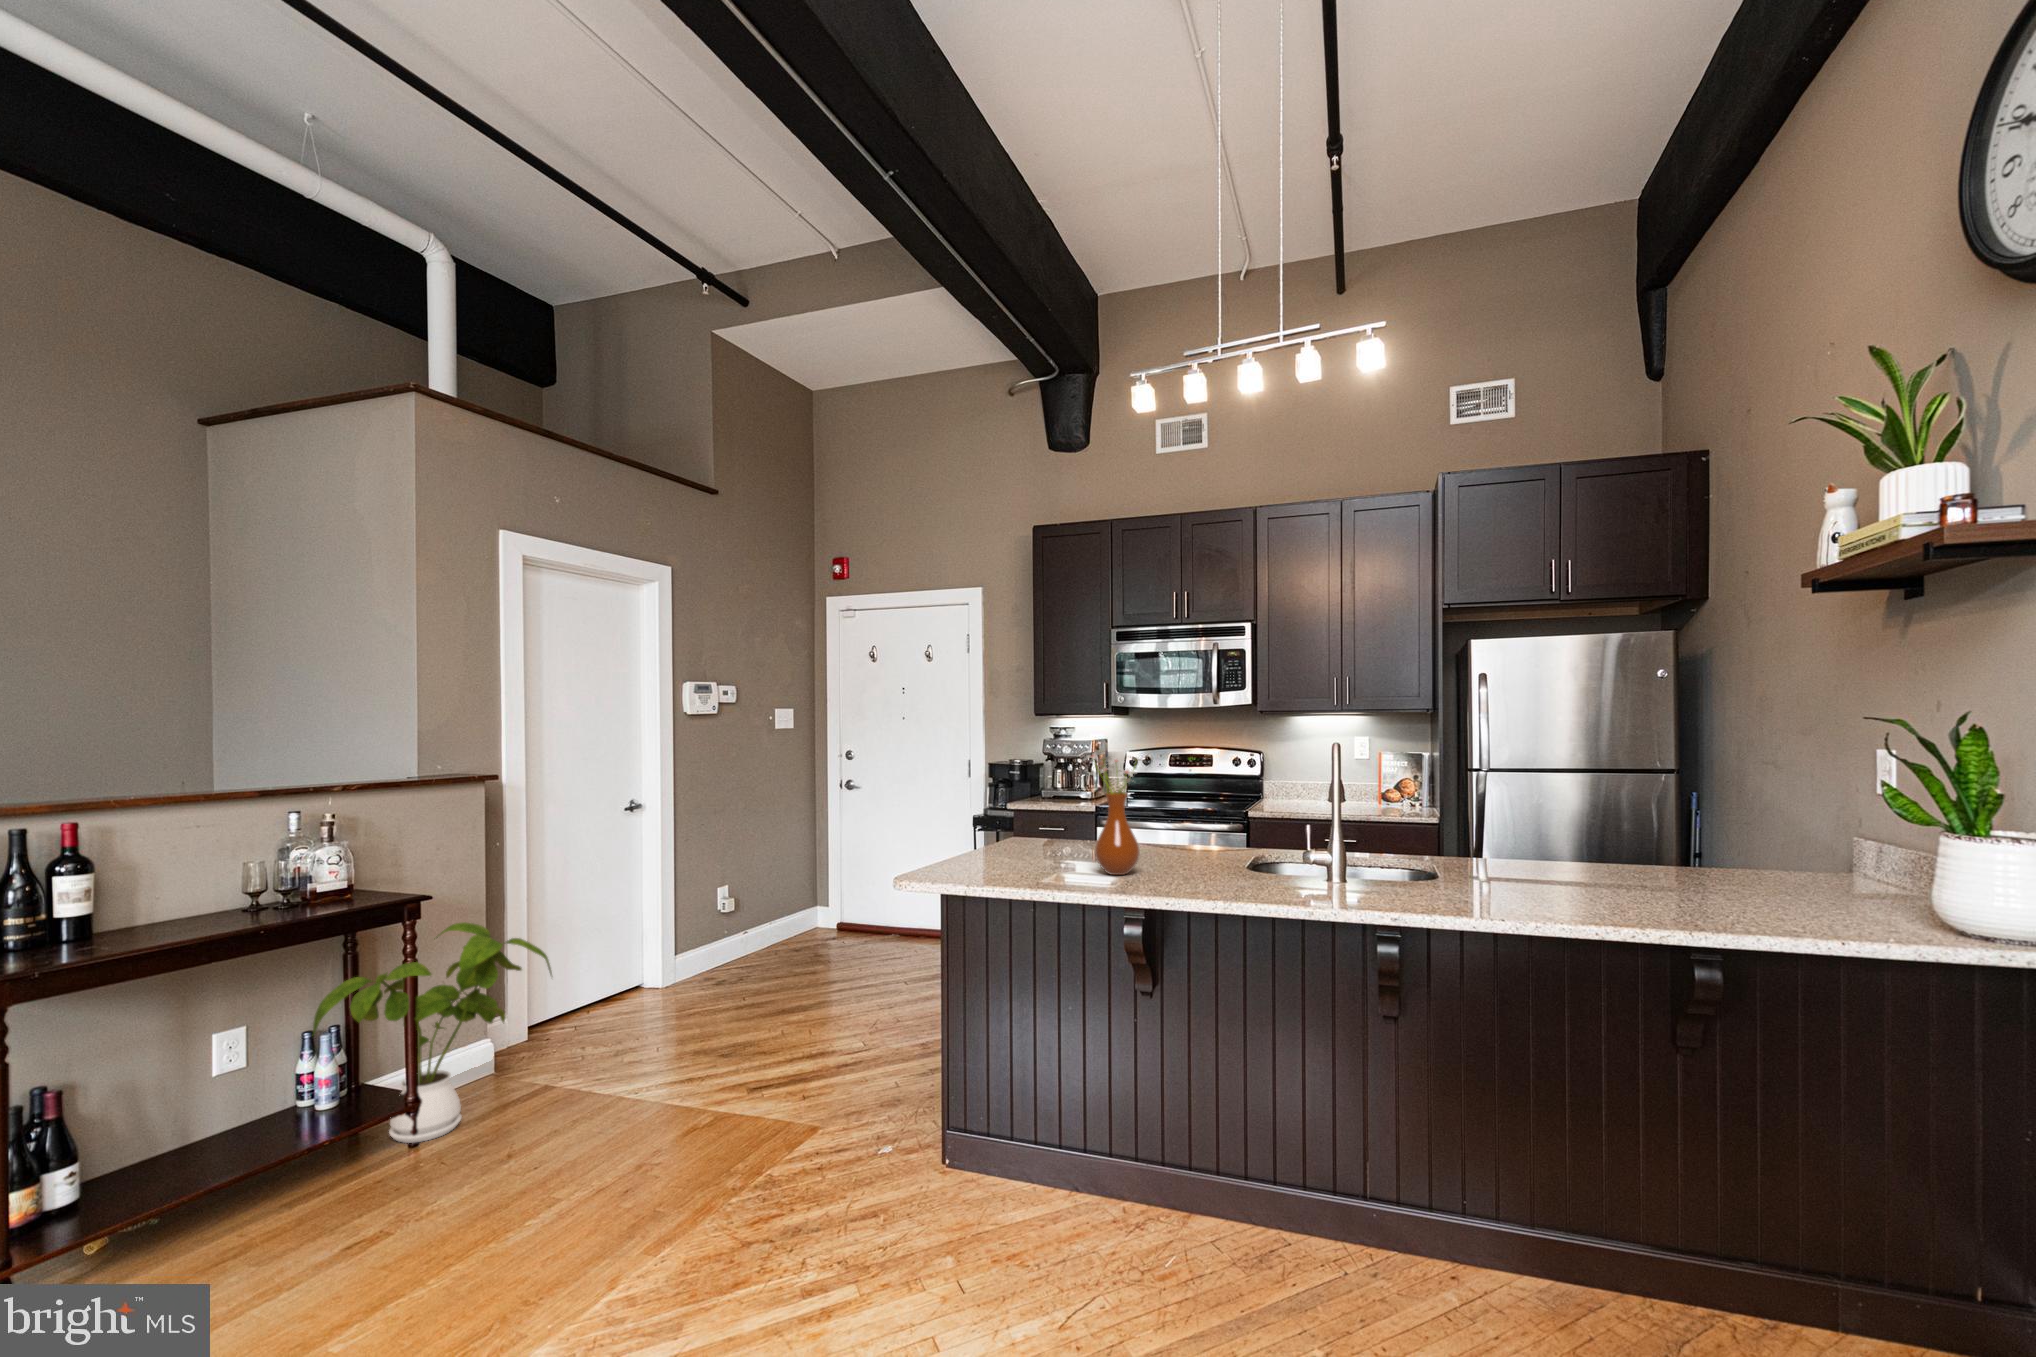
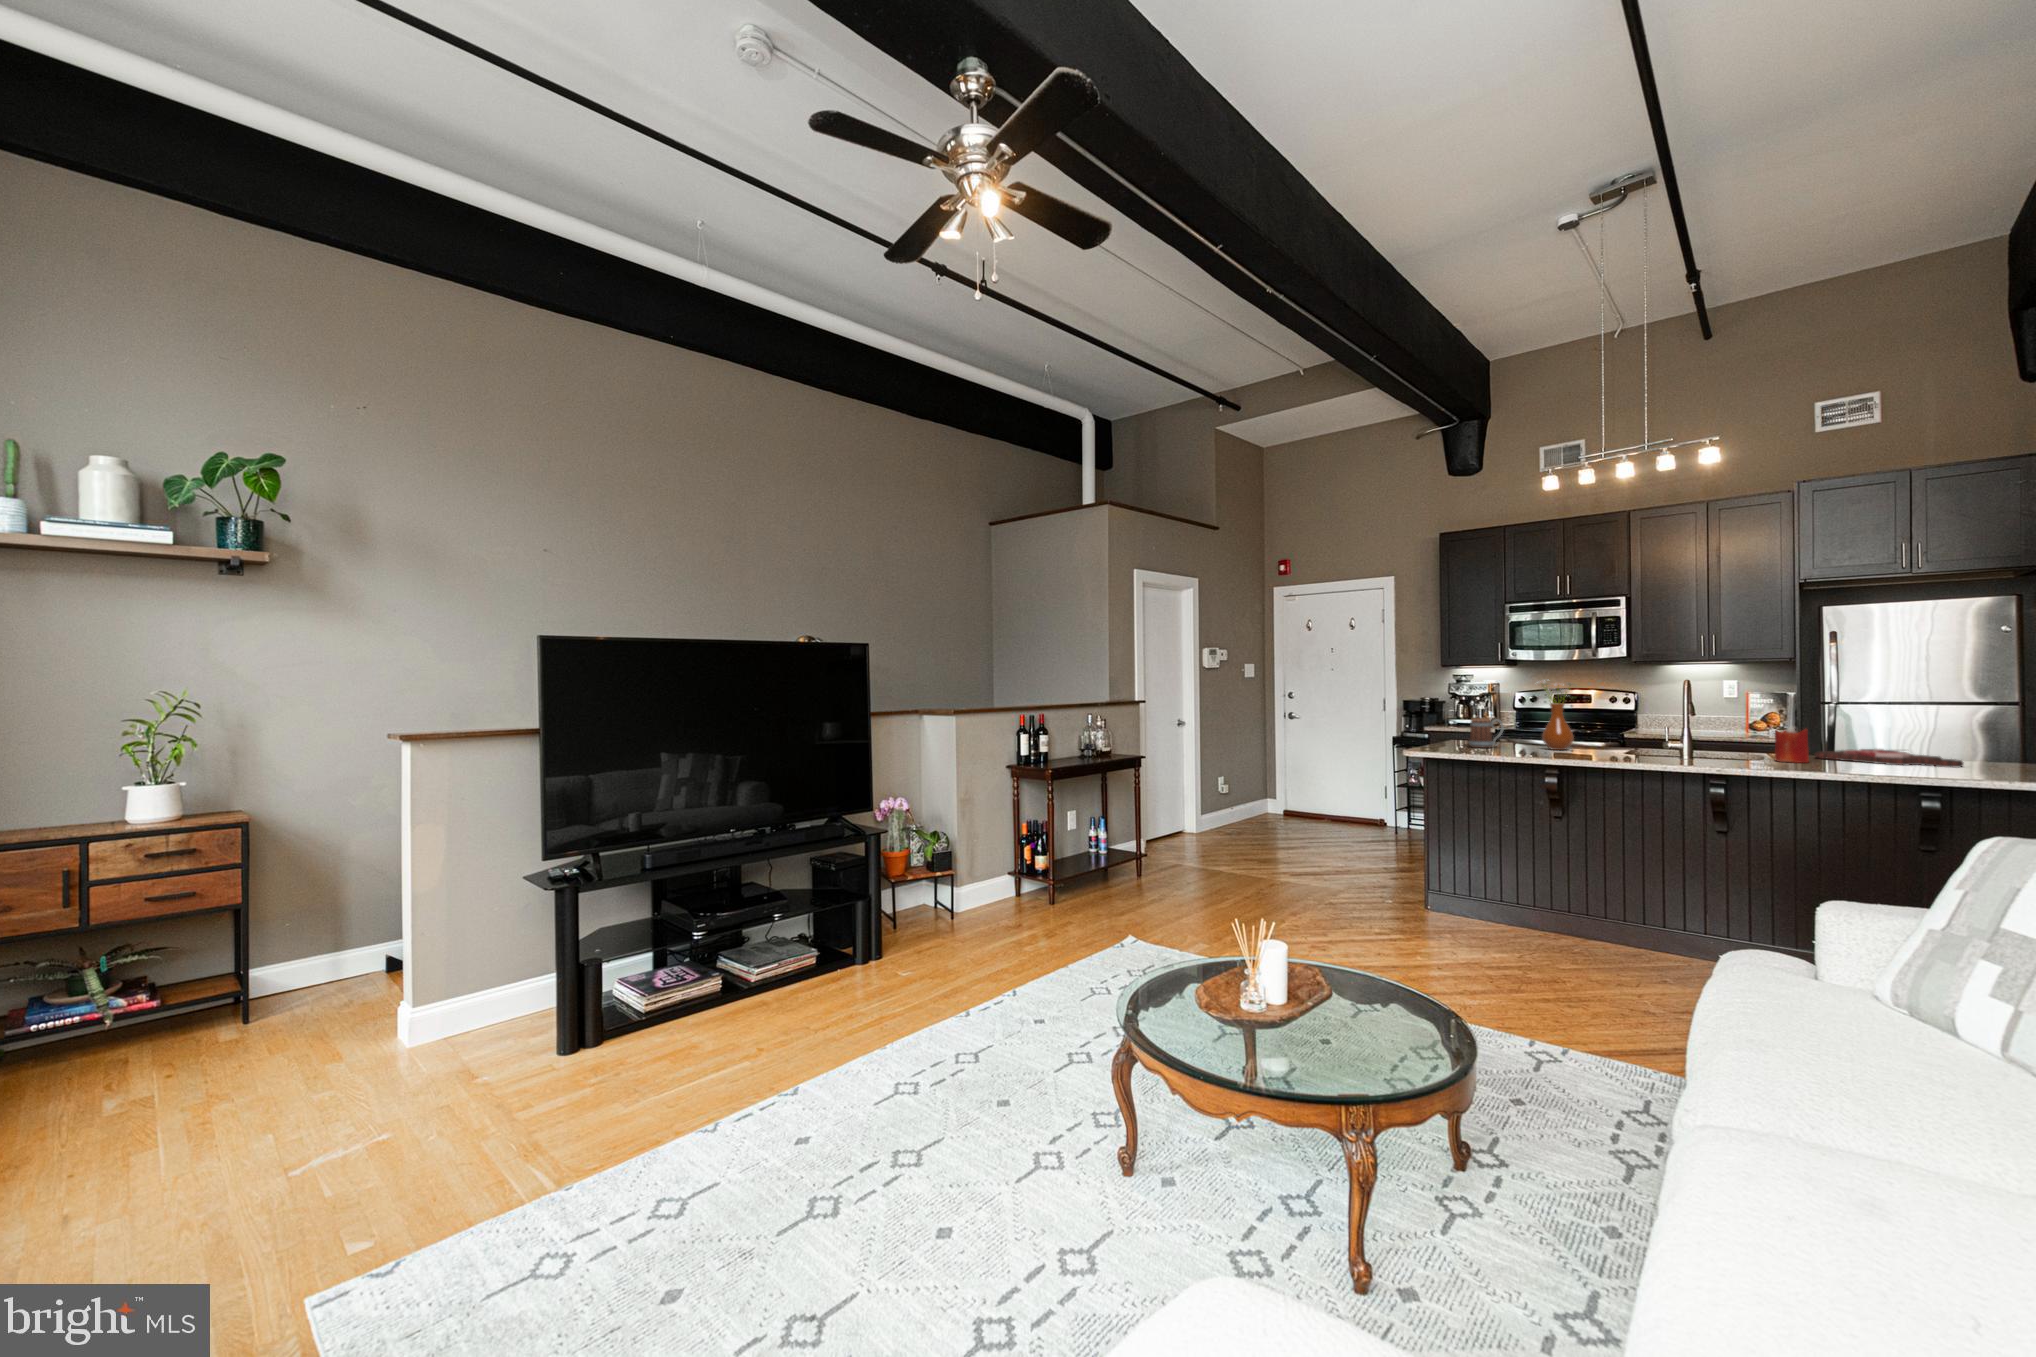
mug: none [988,818,1042,873] -> present [1469,718,1504,748]
candle: none [1406,839,1452,905] -> present [1775,726,1809,763]
cutting board: none [1456,868,1644,909] -> present [1814,749,1964,767]
house plant: present [313,922,552,1143] -> none [1092,771,1195,878]

